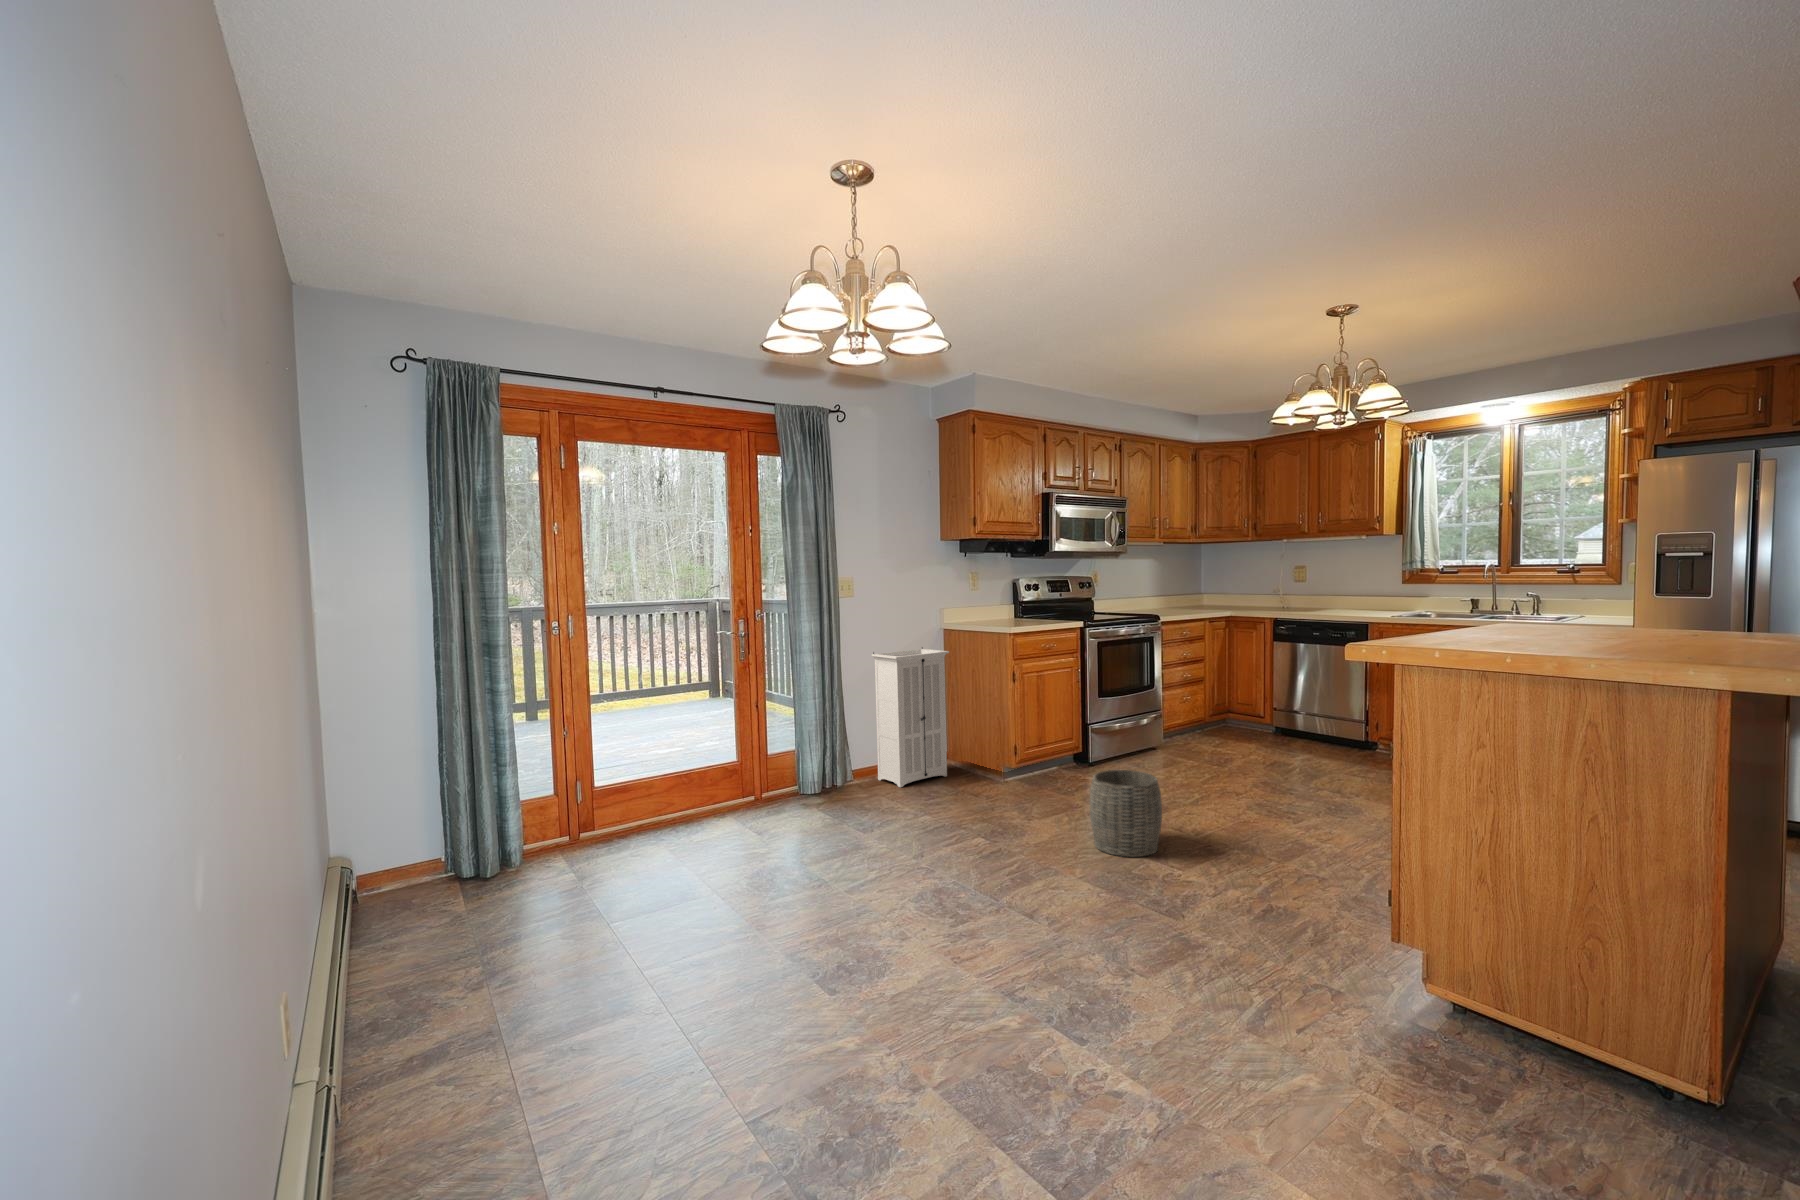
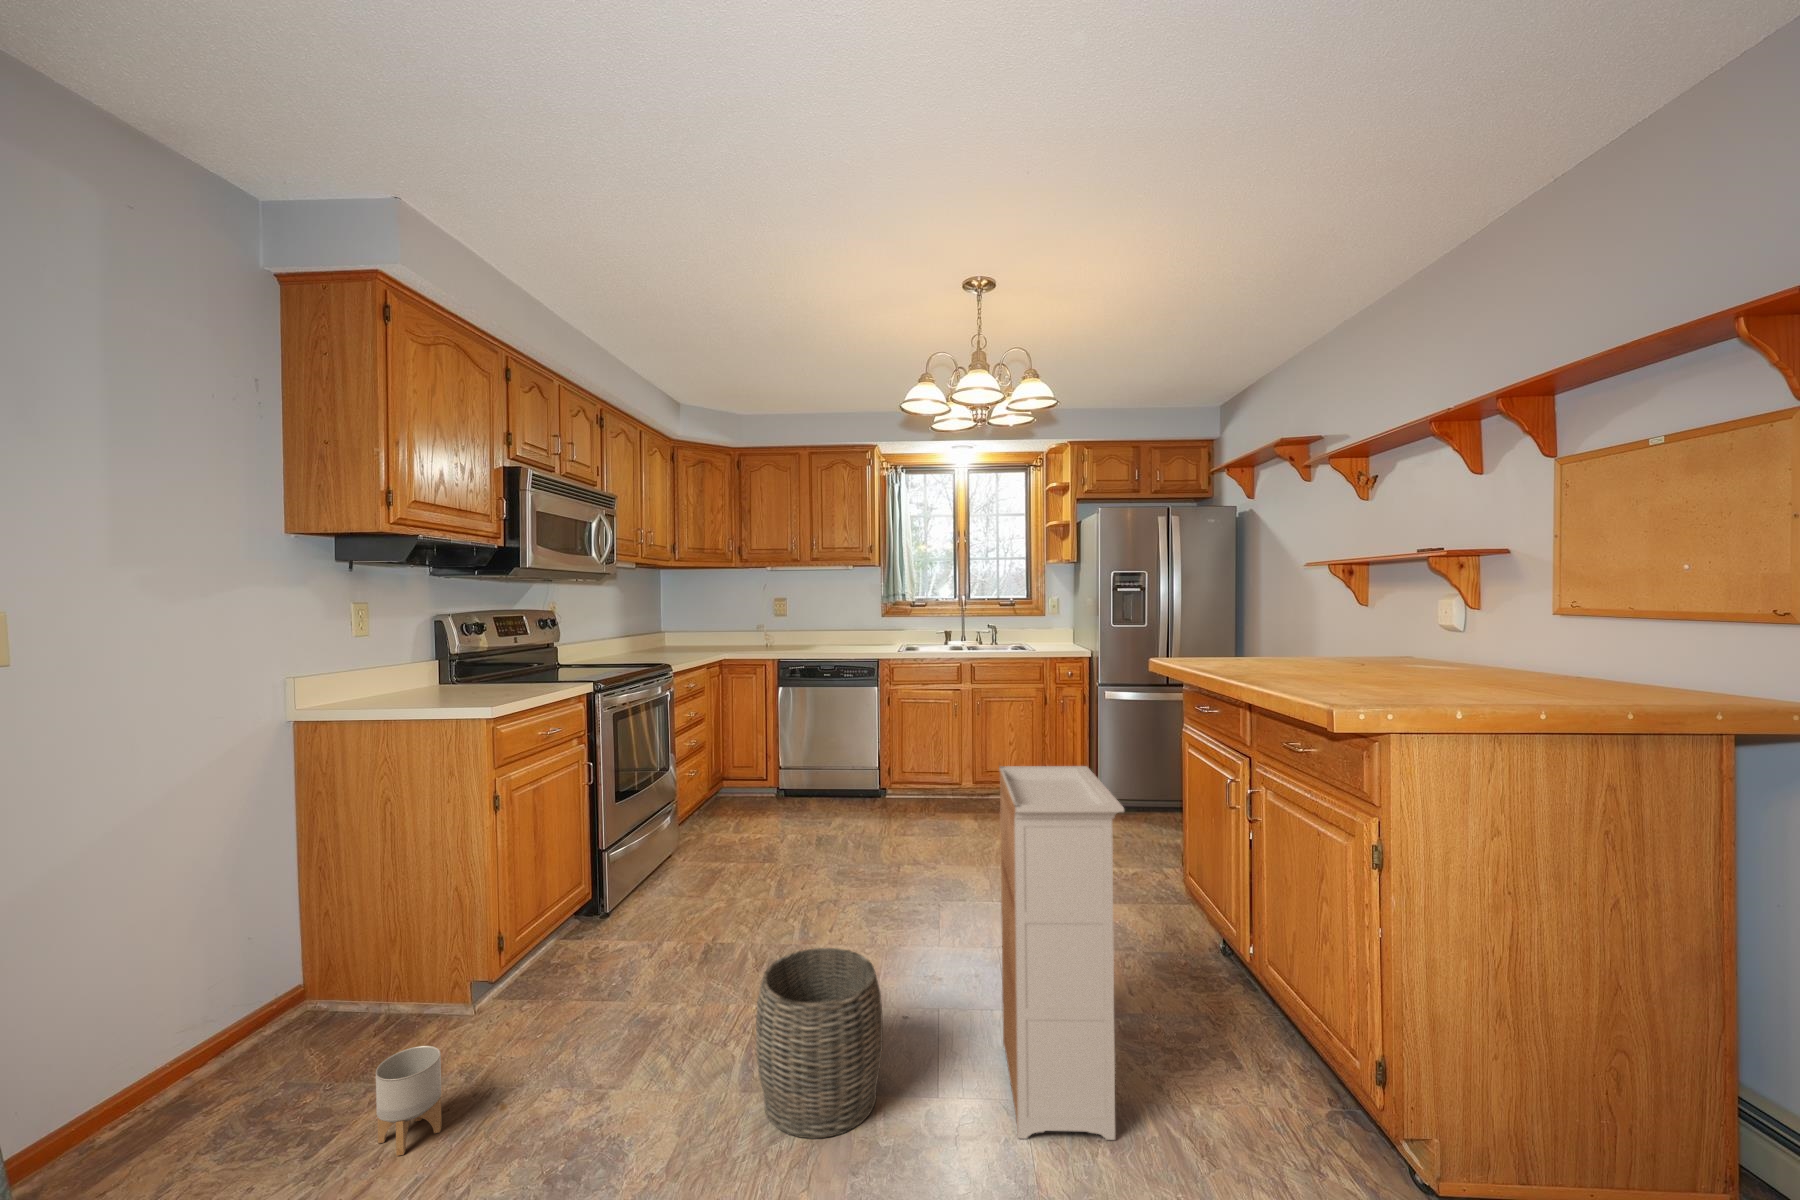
storage cabinet: present [872,647,949,787] -> present [999,766,1124,1140]
planter: none [948,770,972,809] -> present [376,1046,442,1156]

